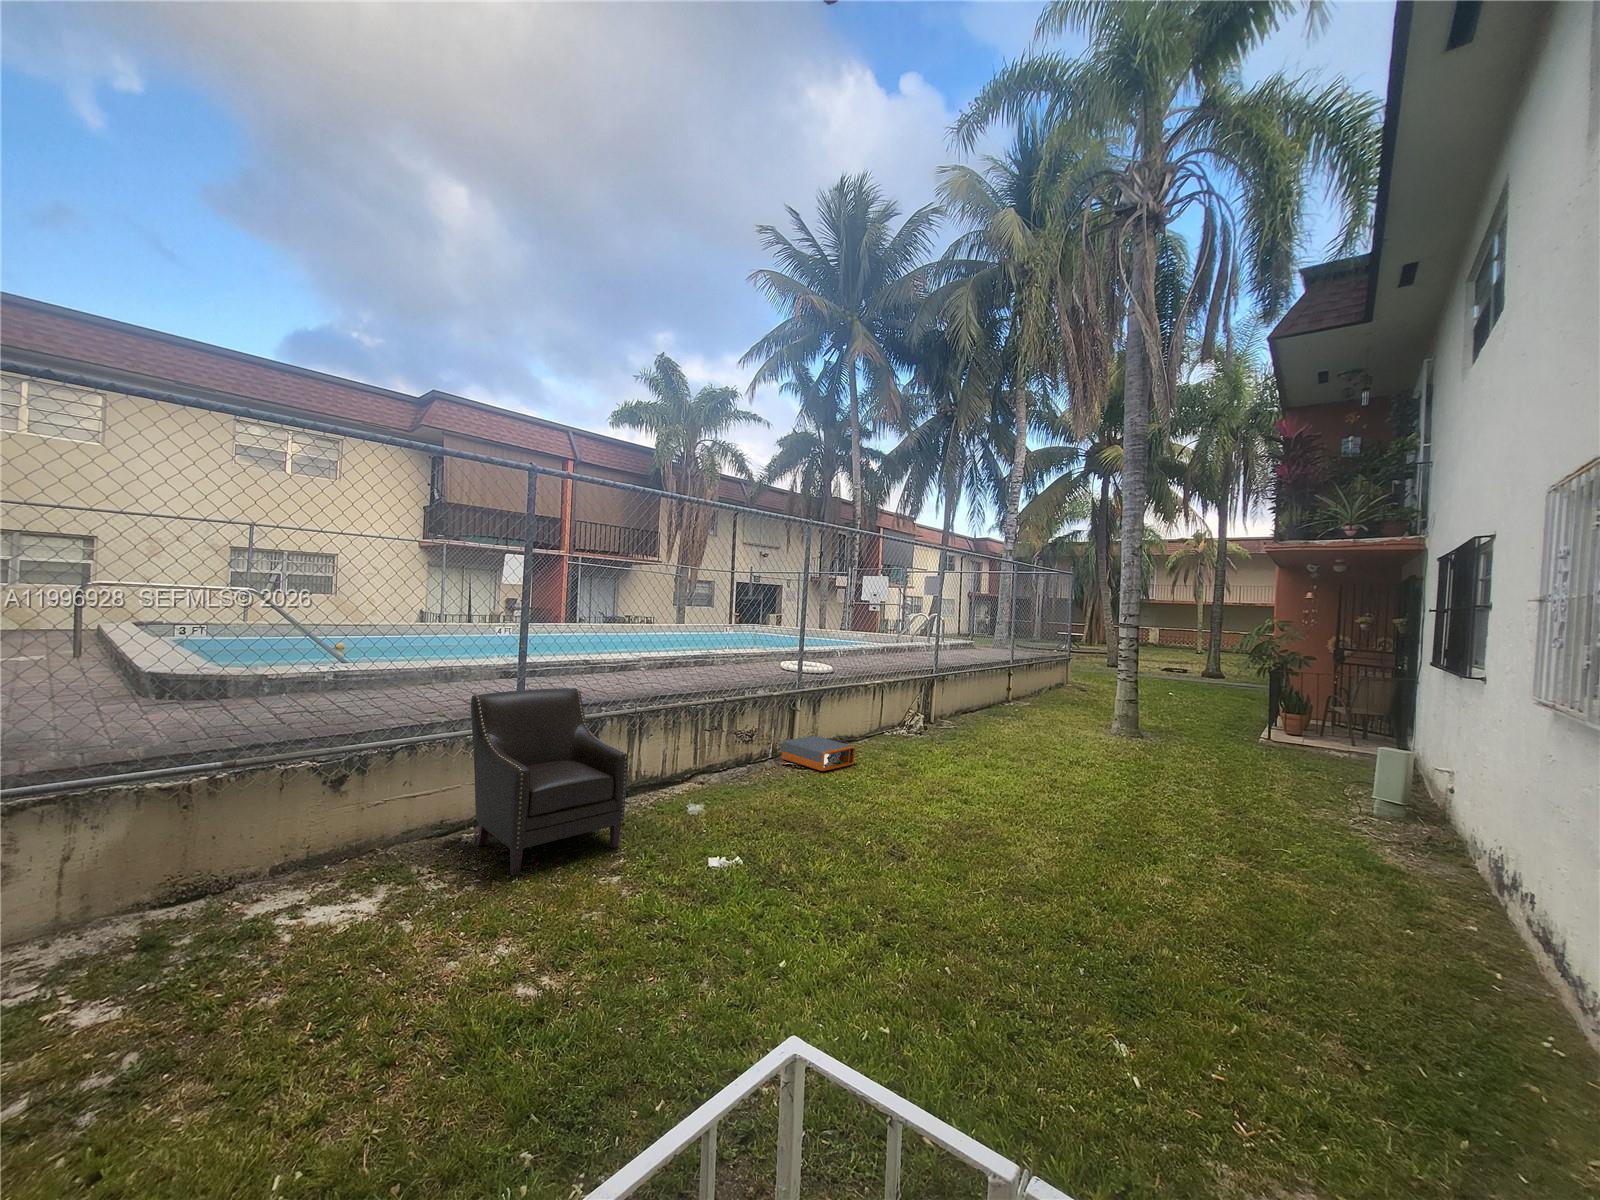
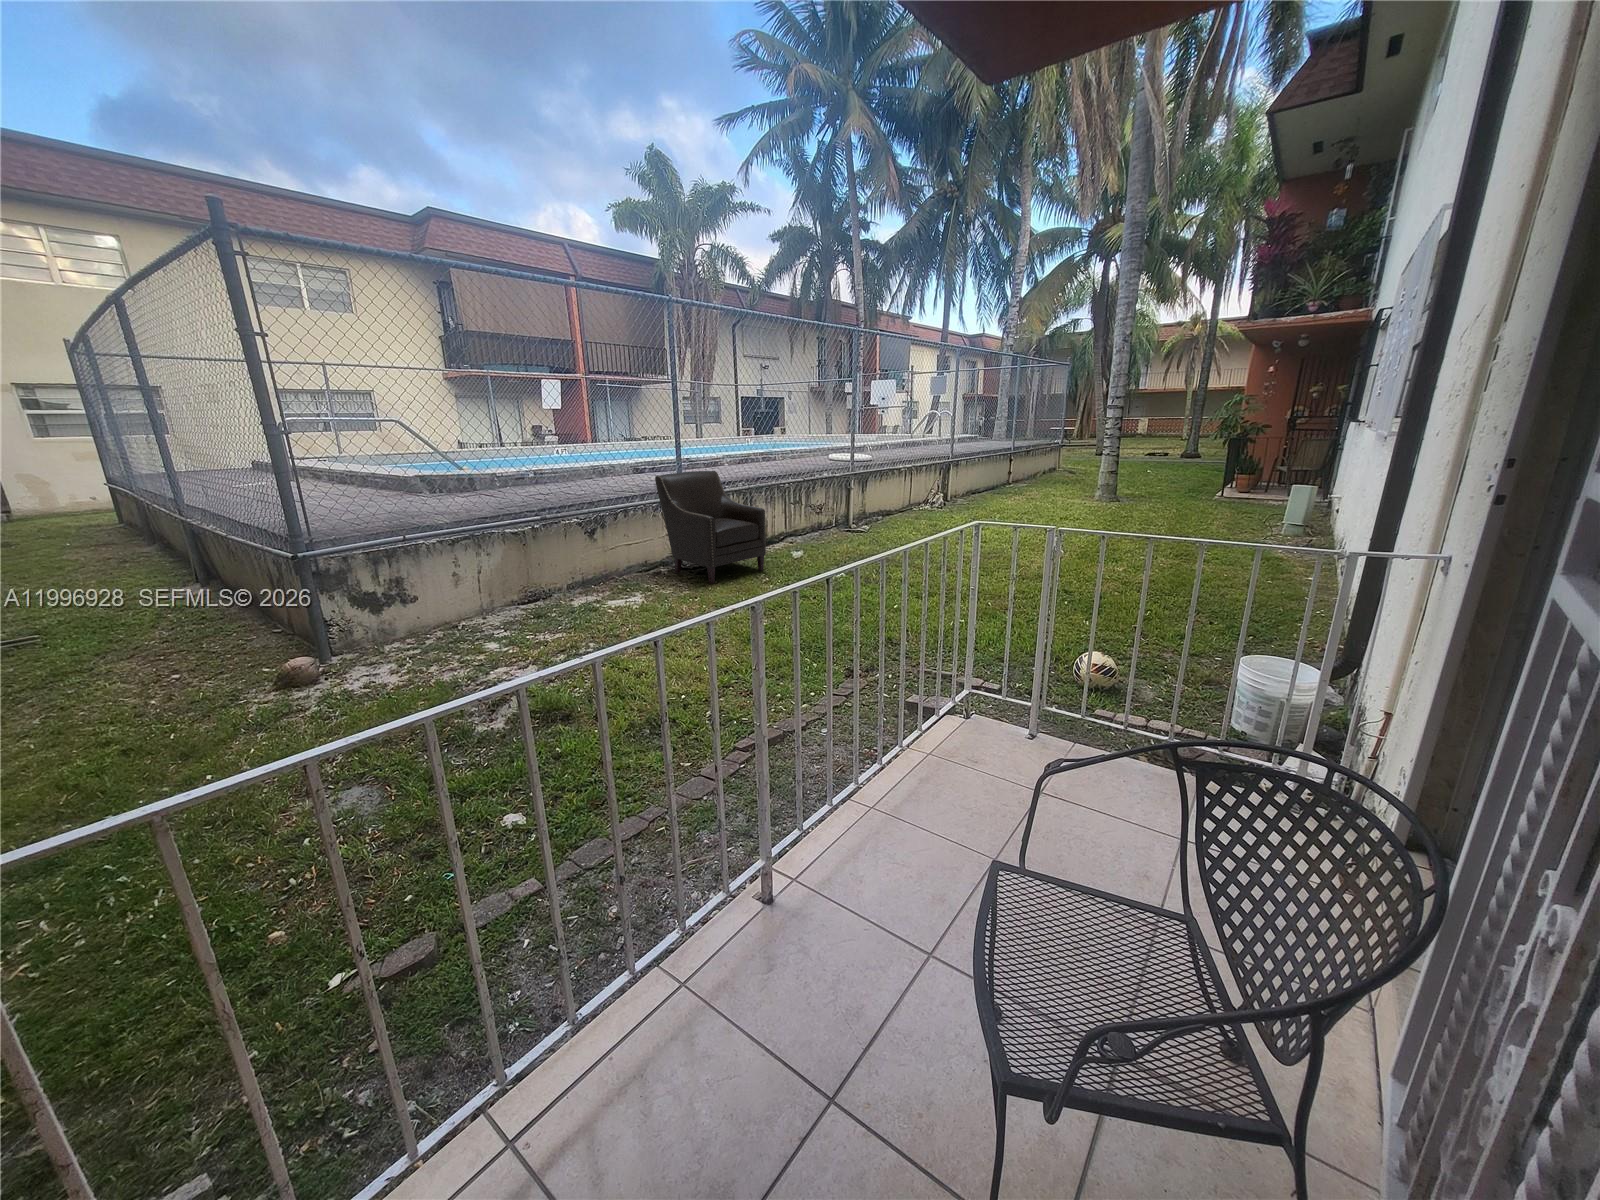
storage box: present [782,736,855,771] -> none [842,508,898,530]

